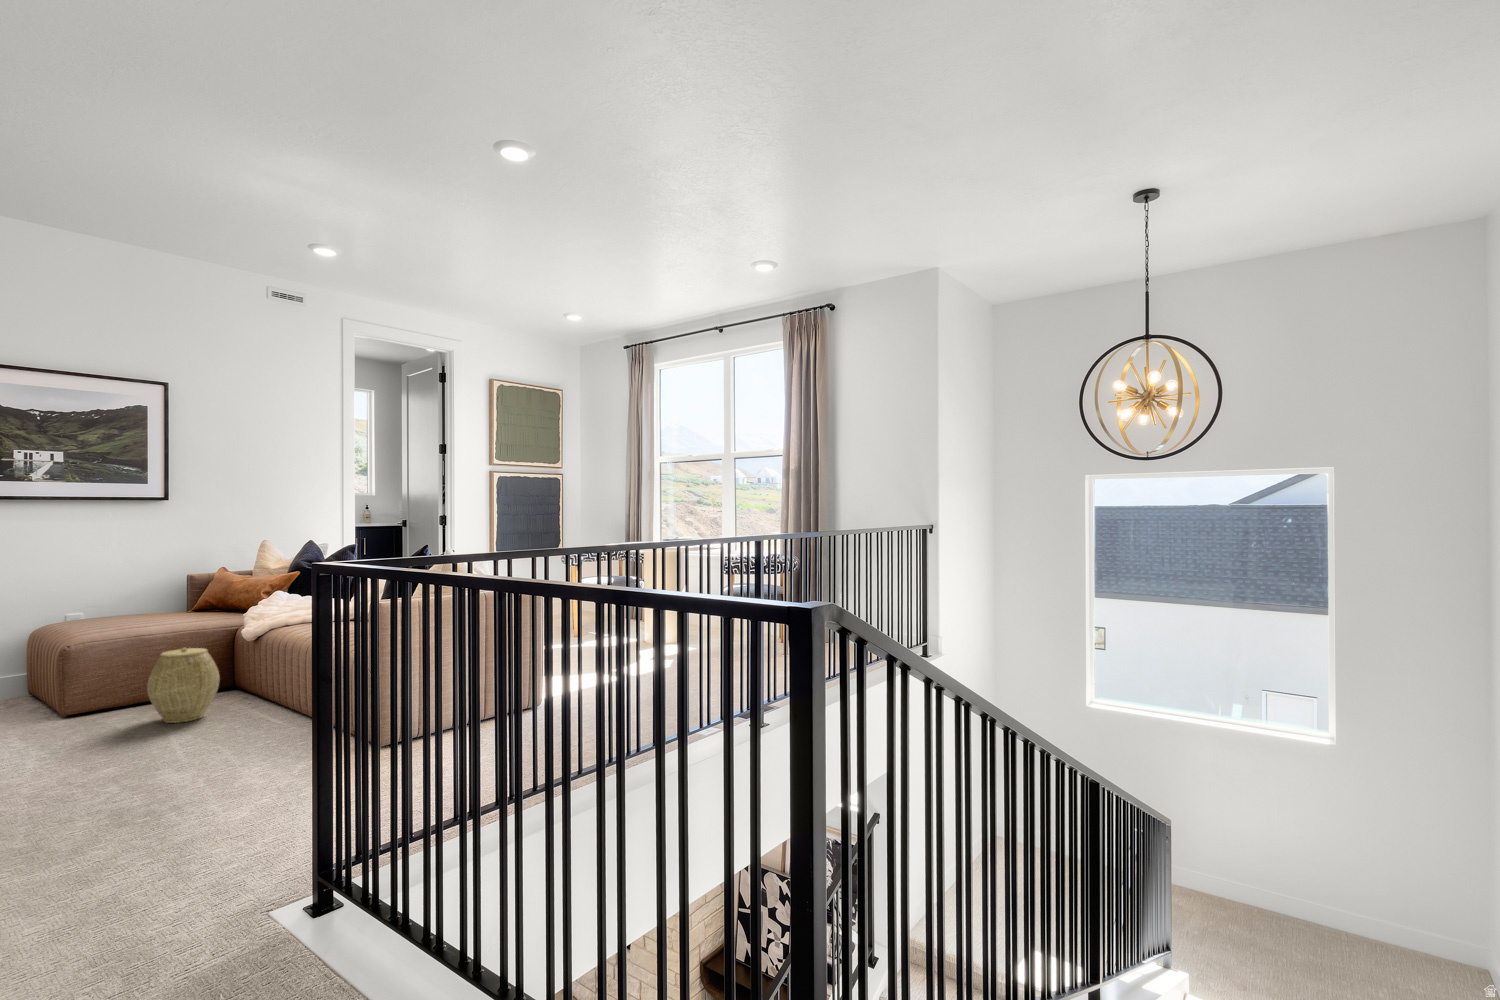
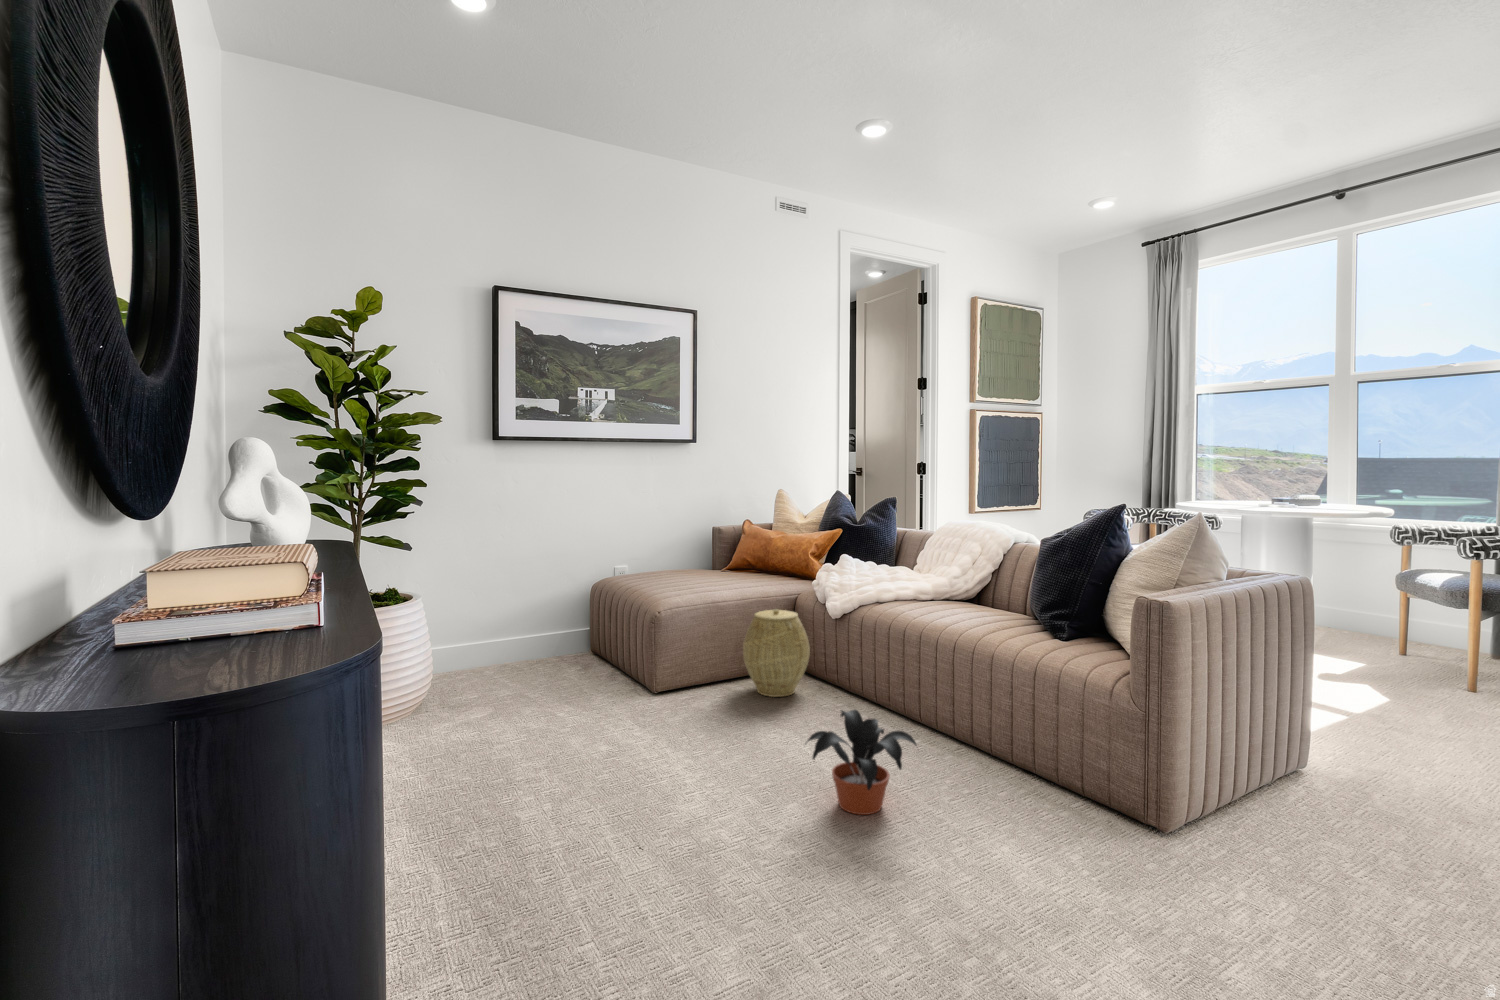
potted plant: none [92,718,206,797] -> present [808,710,916,815]

